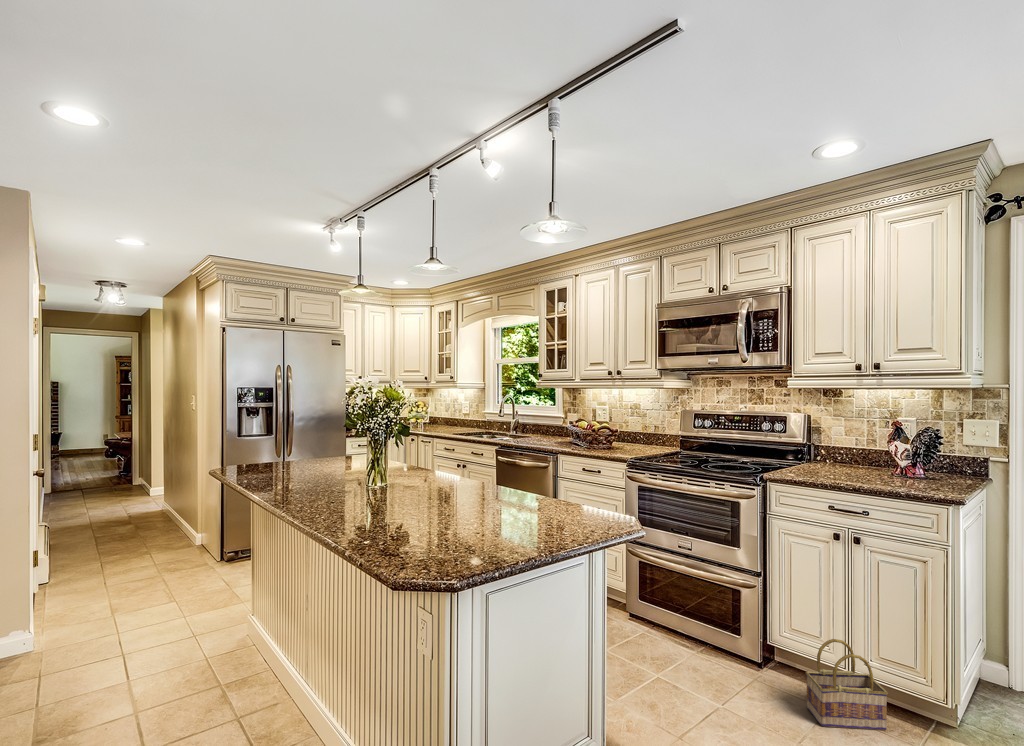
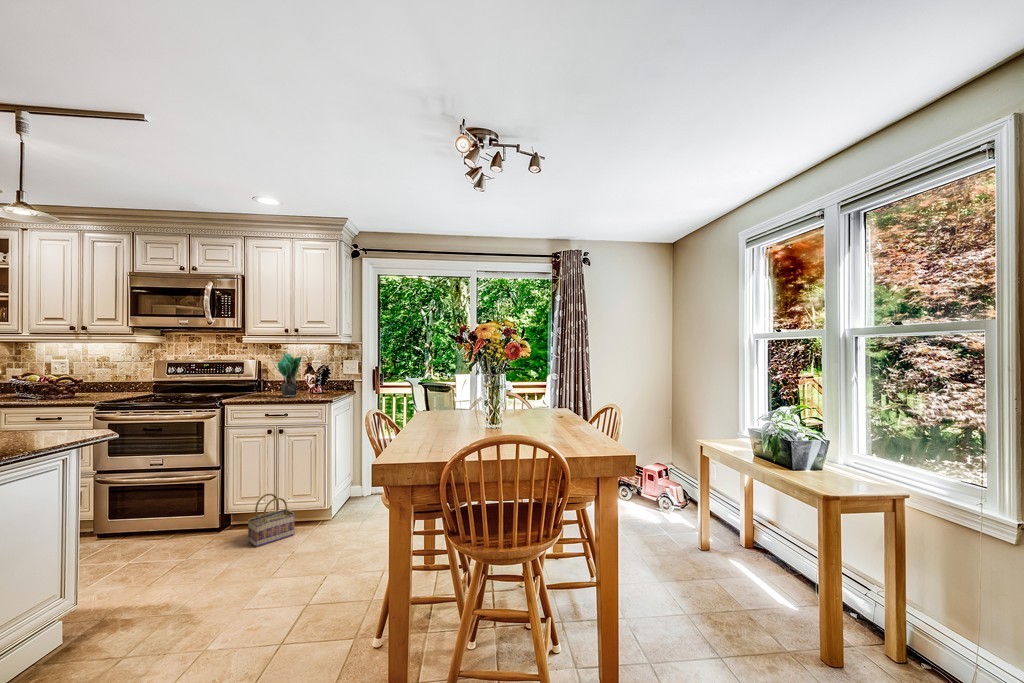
potted plant: none [837,405,889,481] -> present [273,353,302,397]

